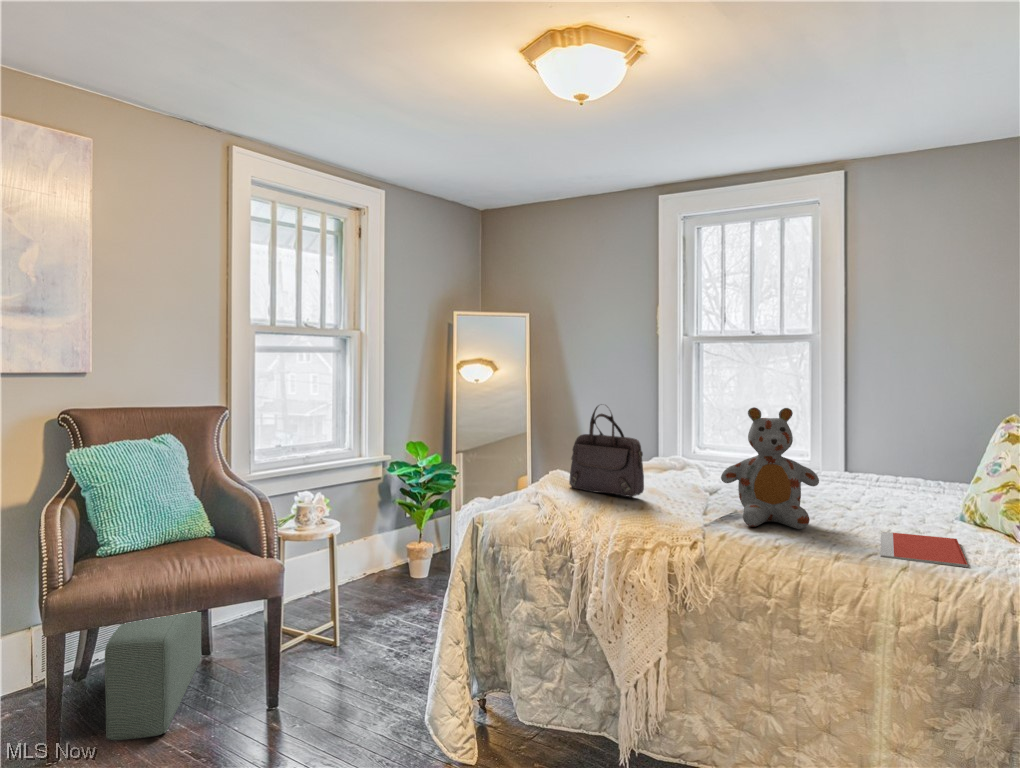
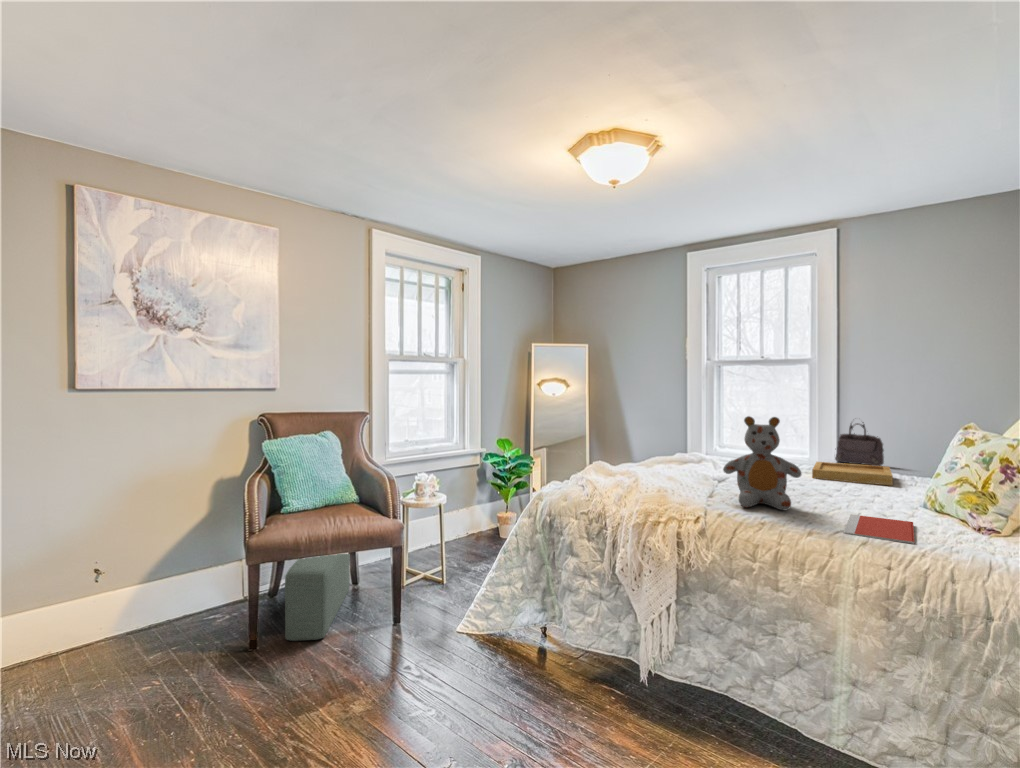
handbag: present [569,406,644,497] -> present [835,422,884,466]
tray: none [818,465,914,493] -> present [812,462,893,486]

